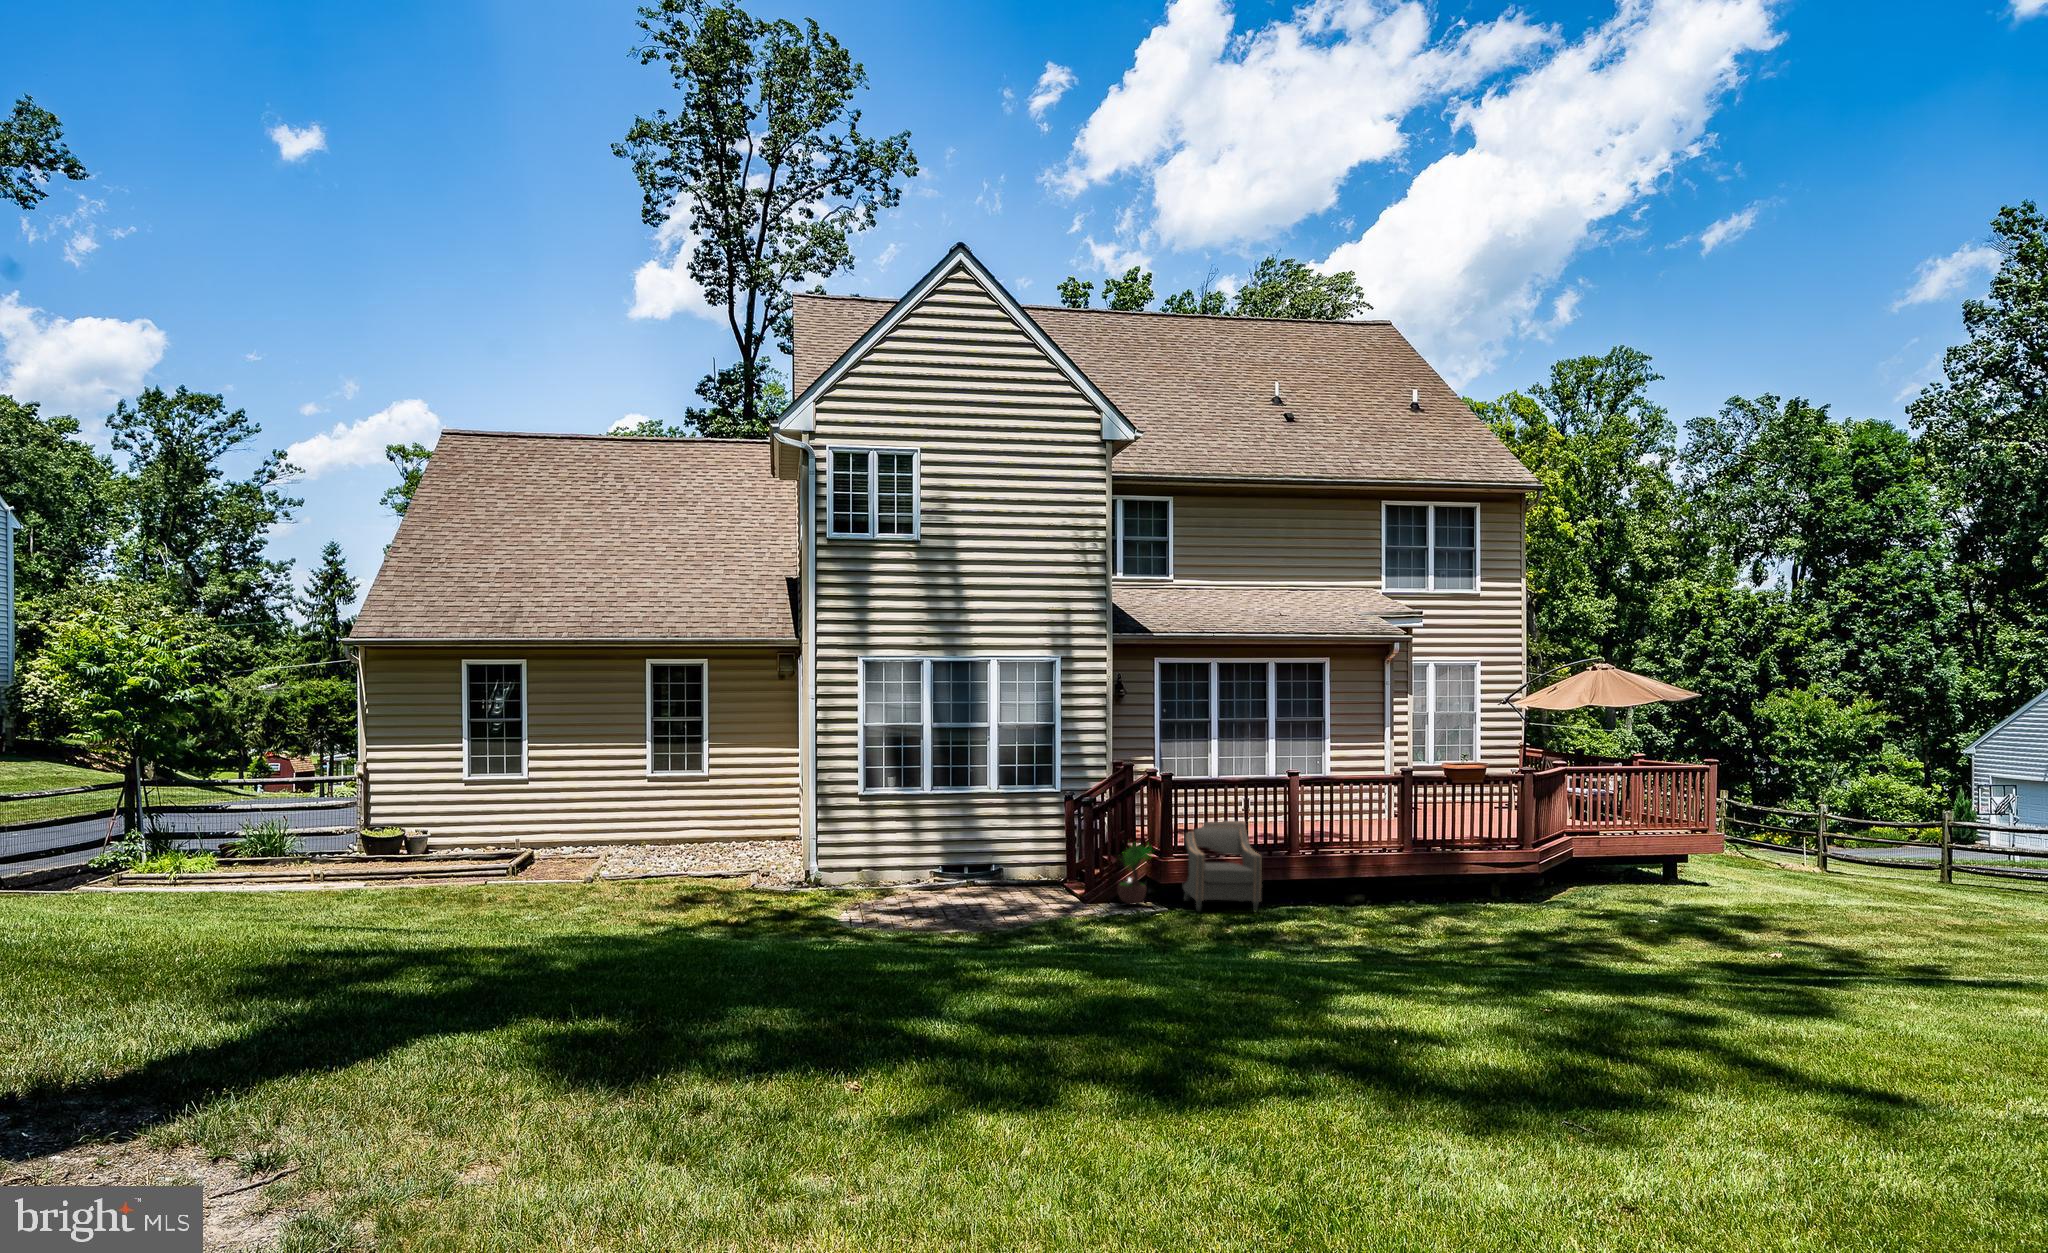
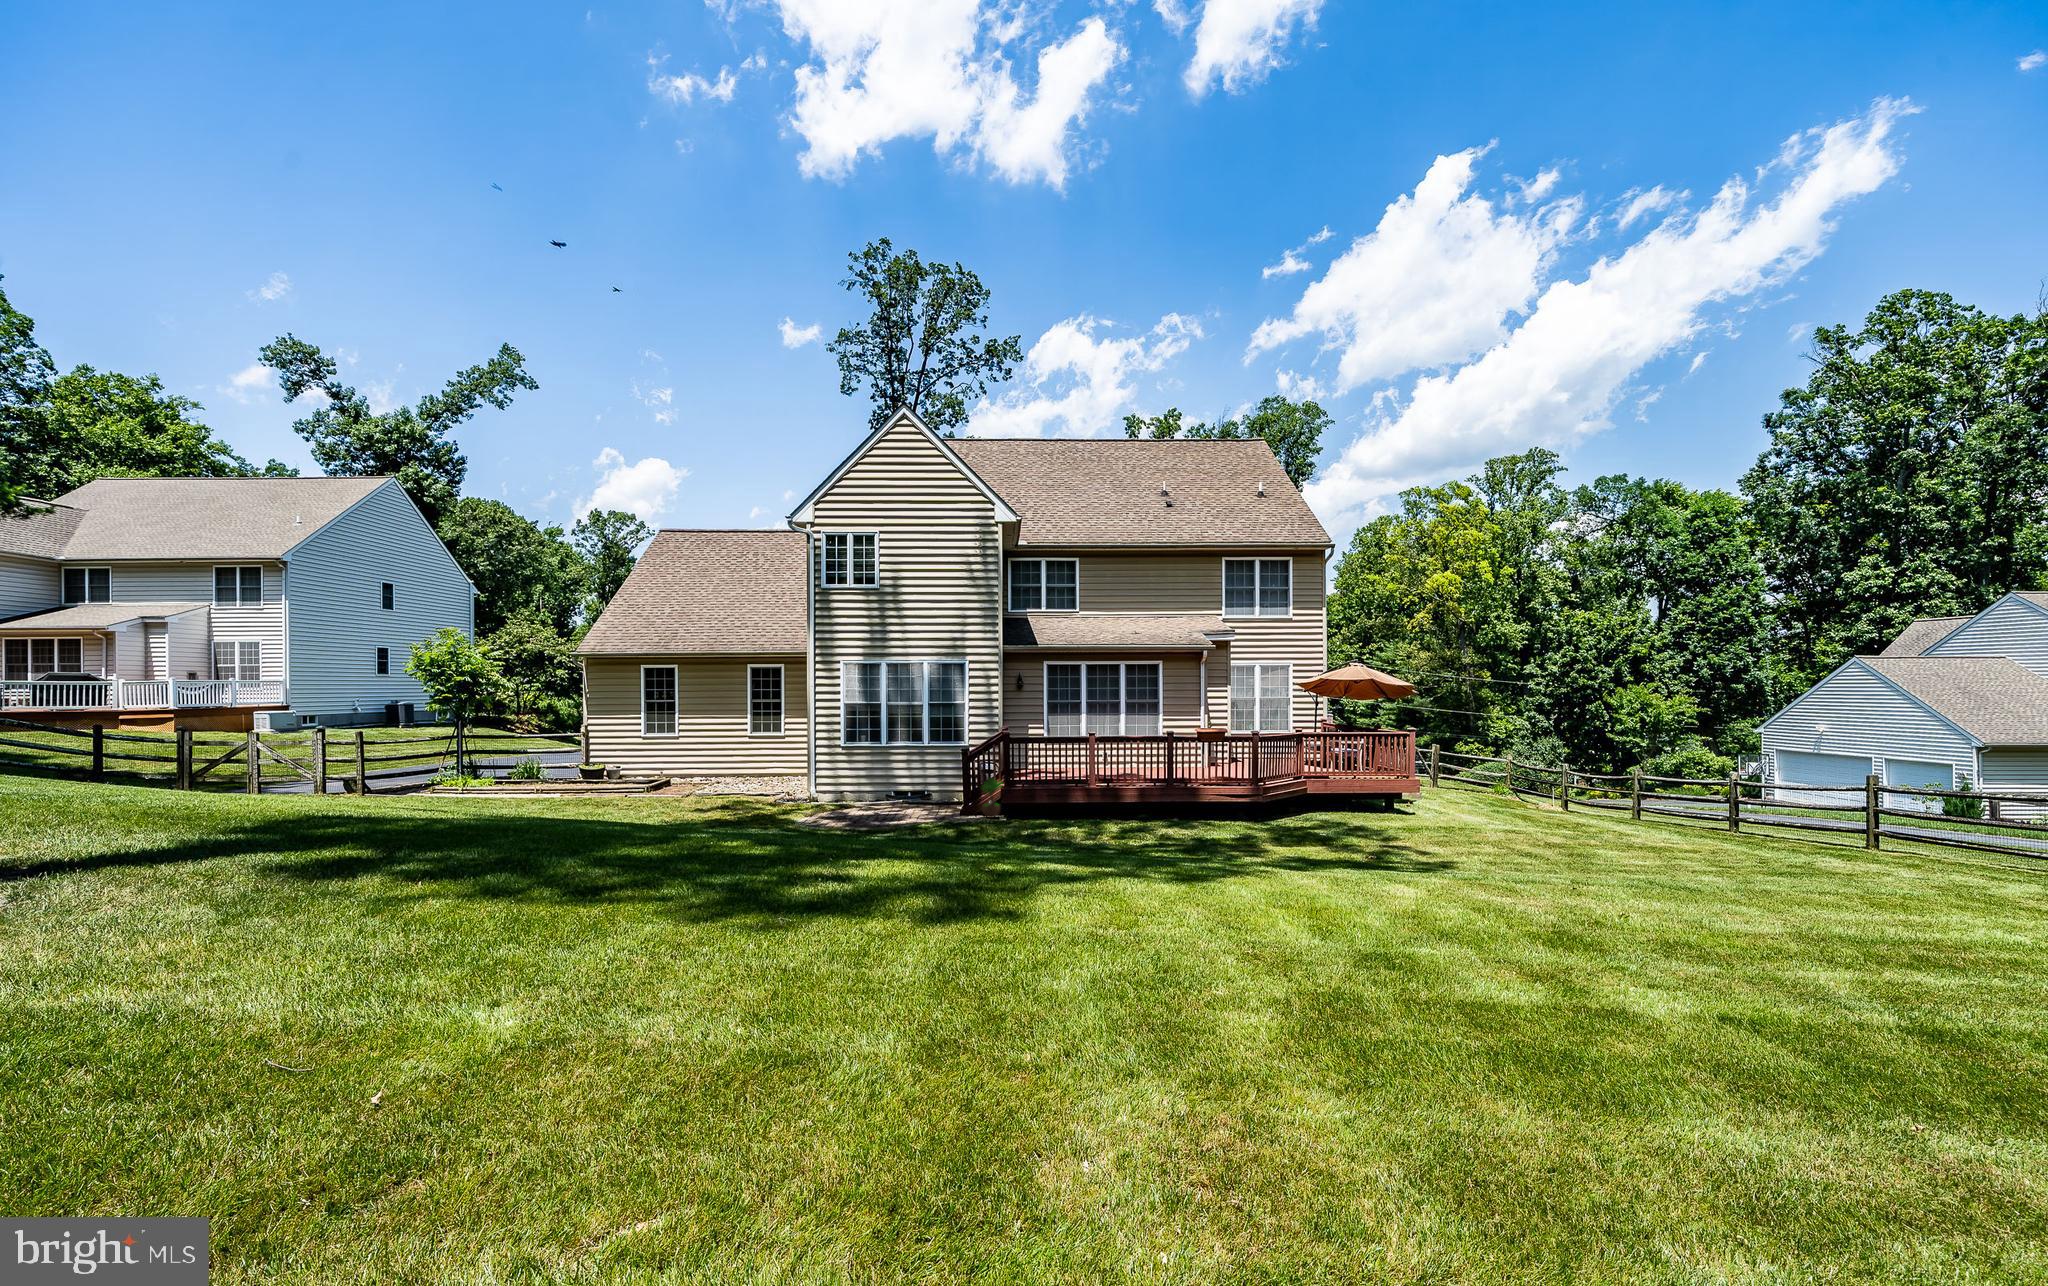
chair: present [1183,820,1262,912] -> none [1025,765,1071,825]

